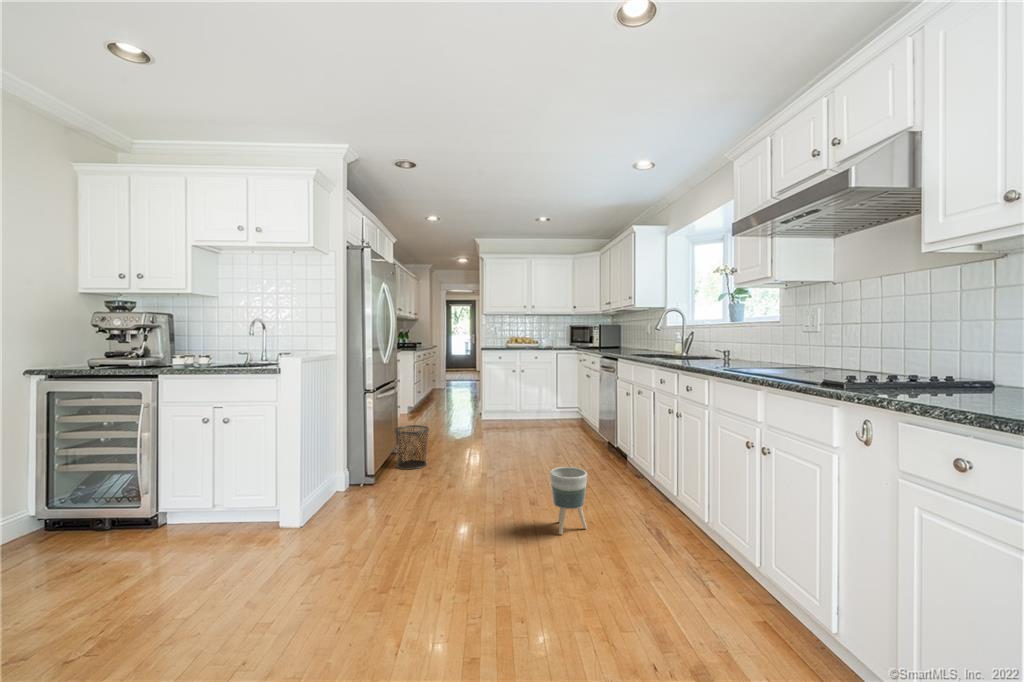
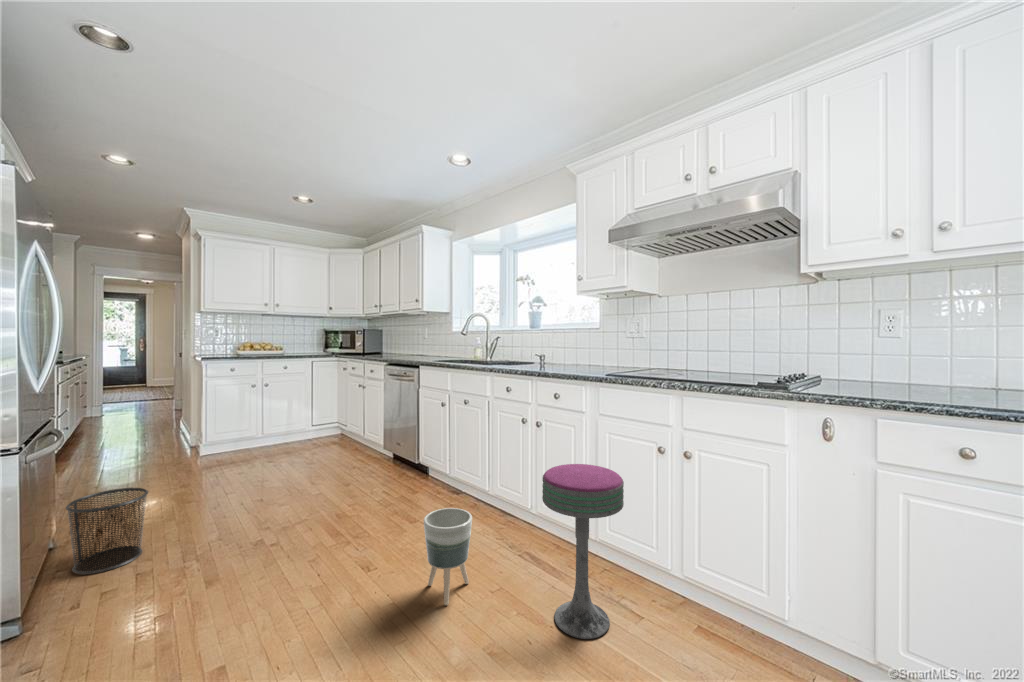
bar stool: none [614,443,685,585] -> present [542,464,624,639]

